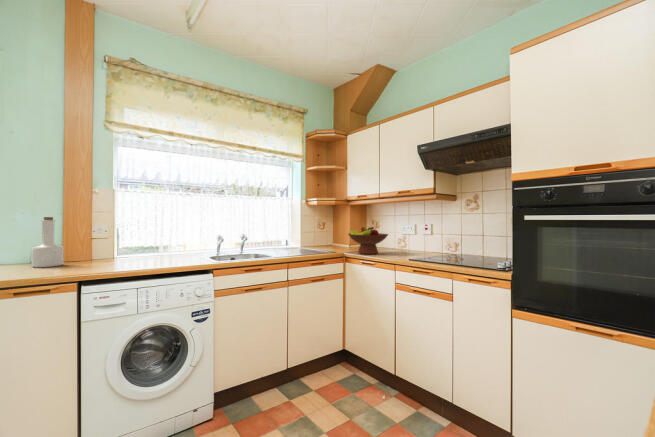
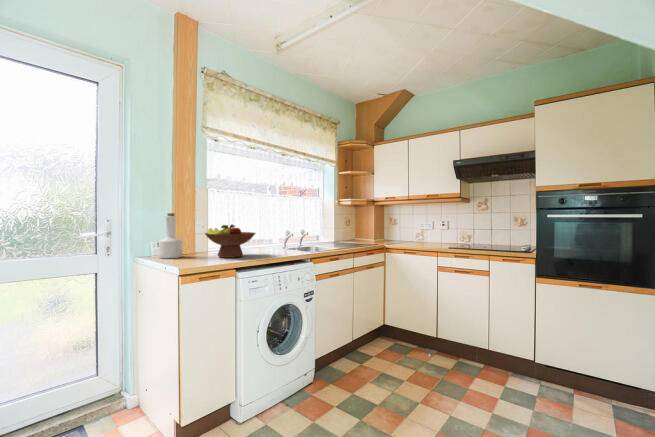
fruit bowl: present [348,227,388,254] -> present [205,225,256,258]

